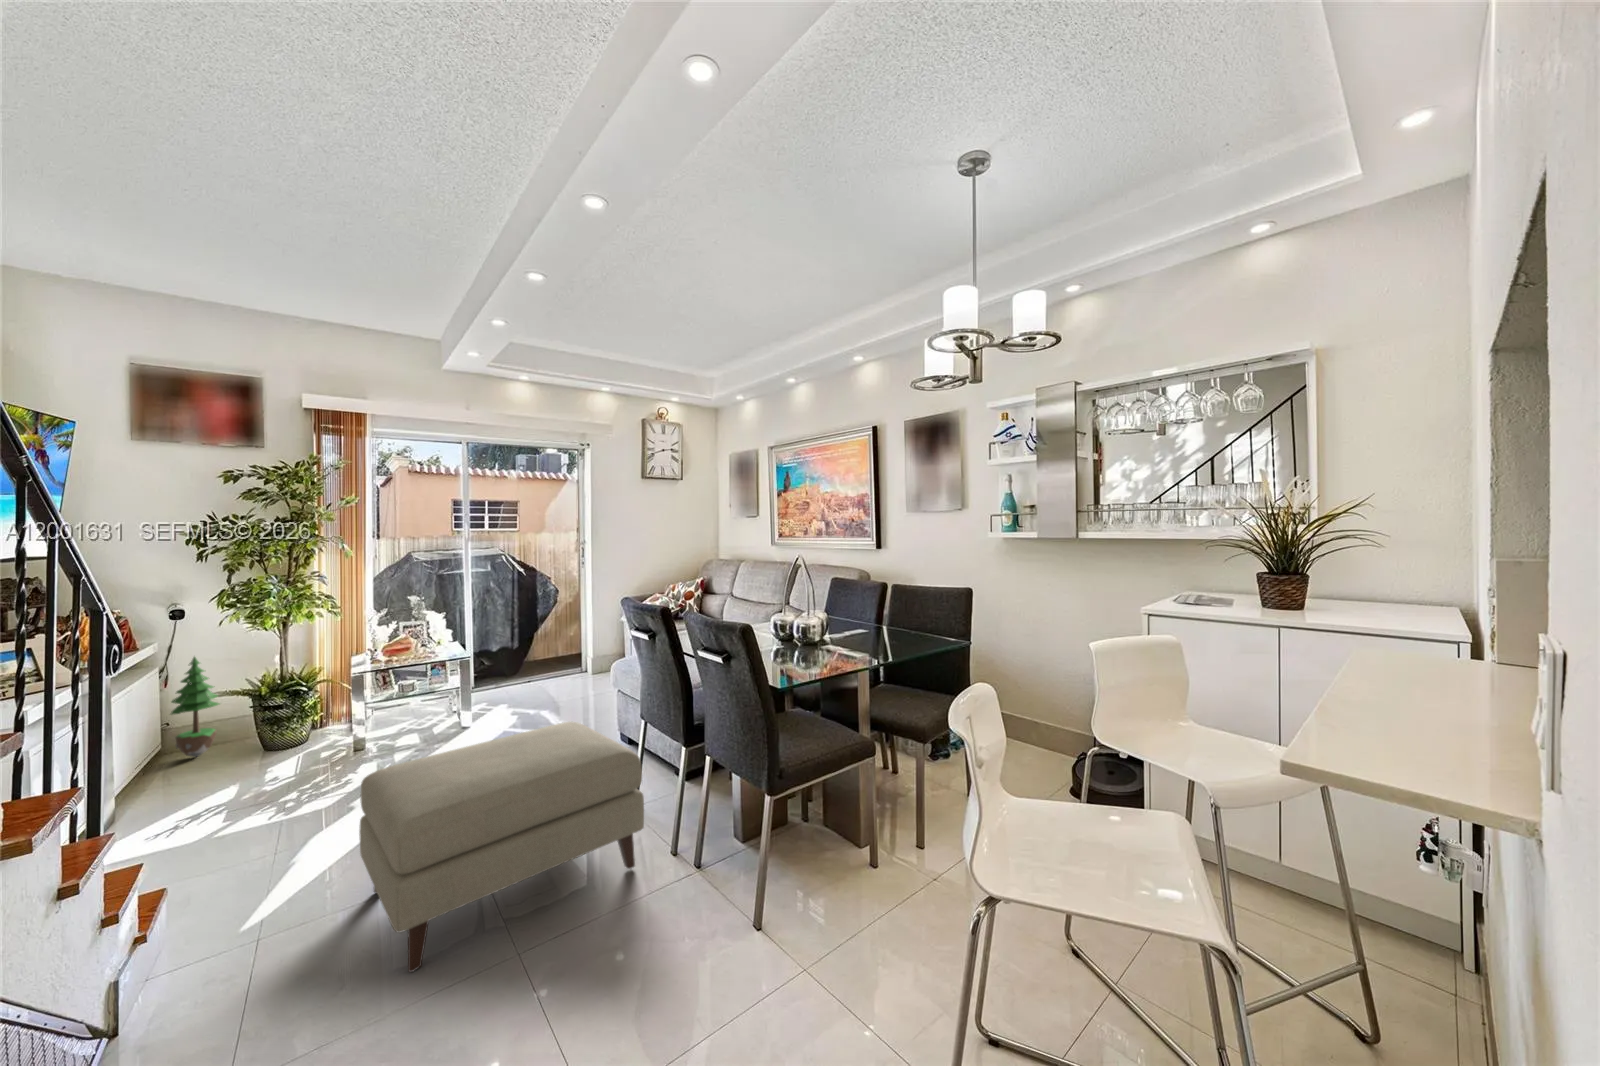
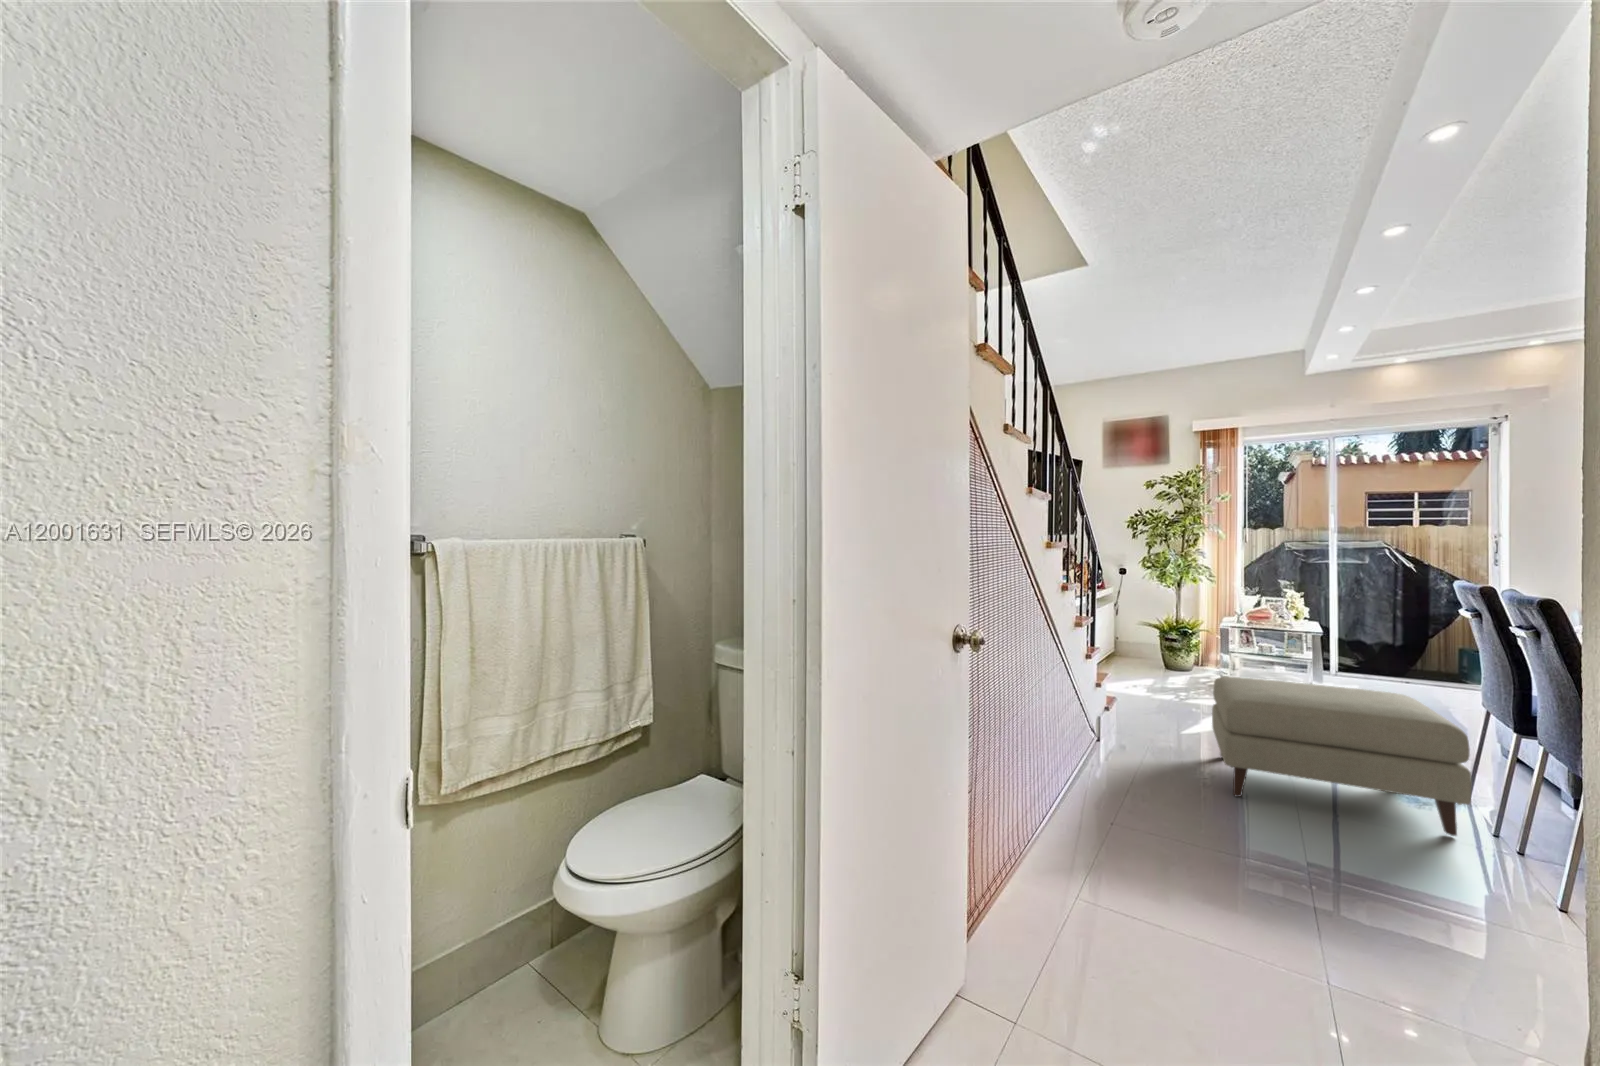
potted tree: present [171,657,219,757] -> none [1116,598,1142,663]

